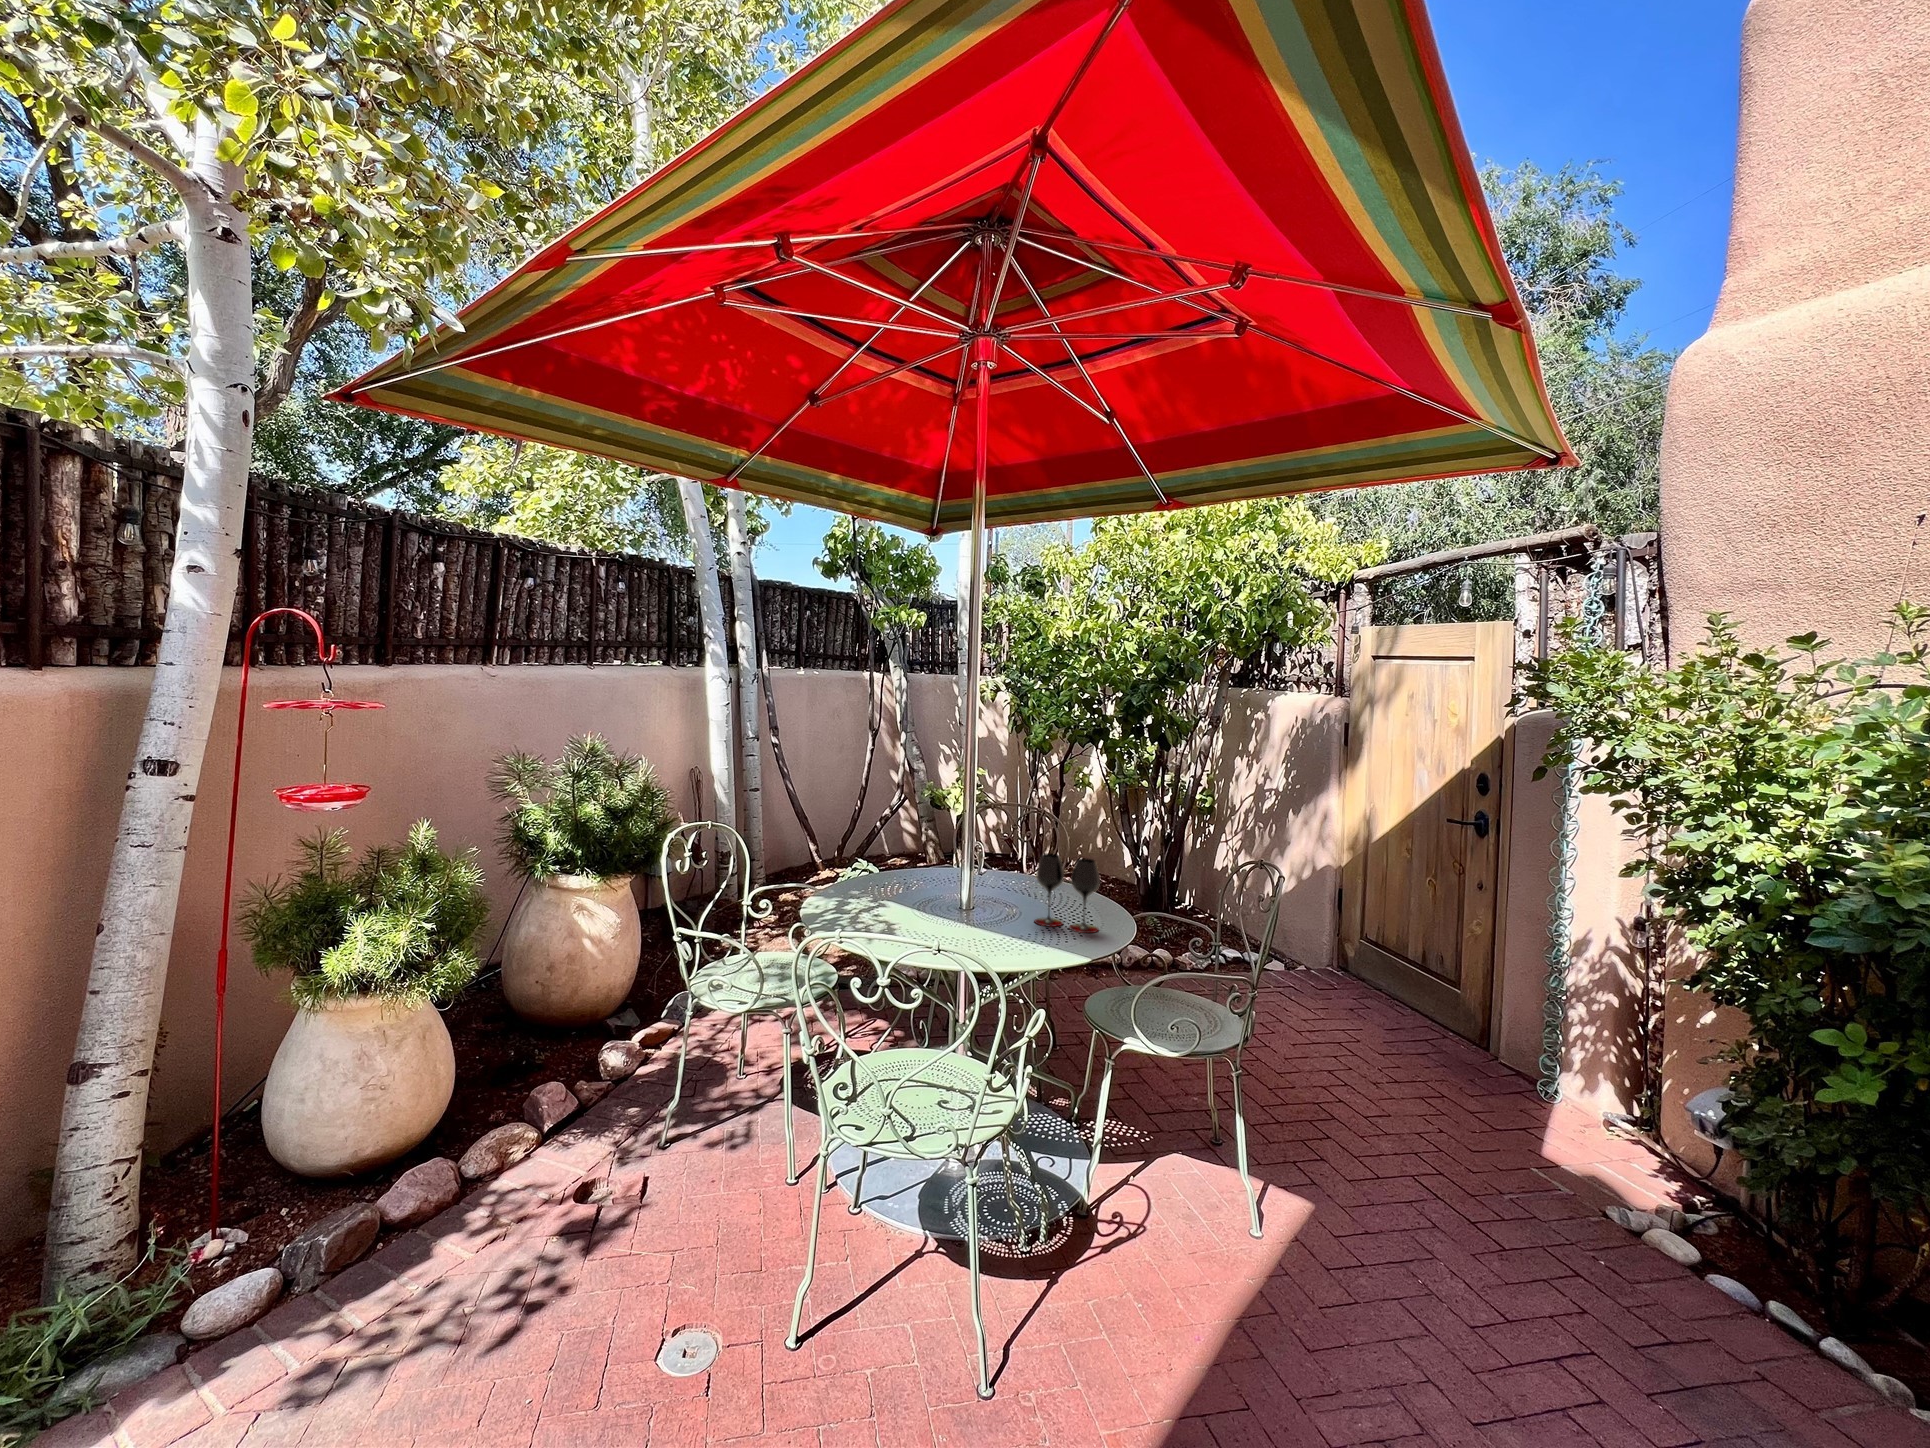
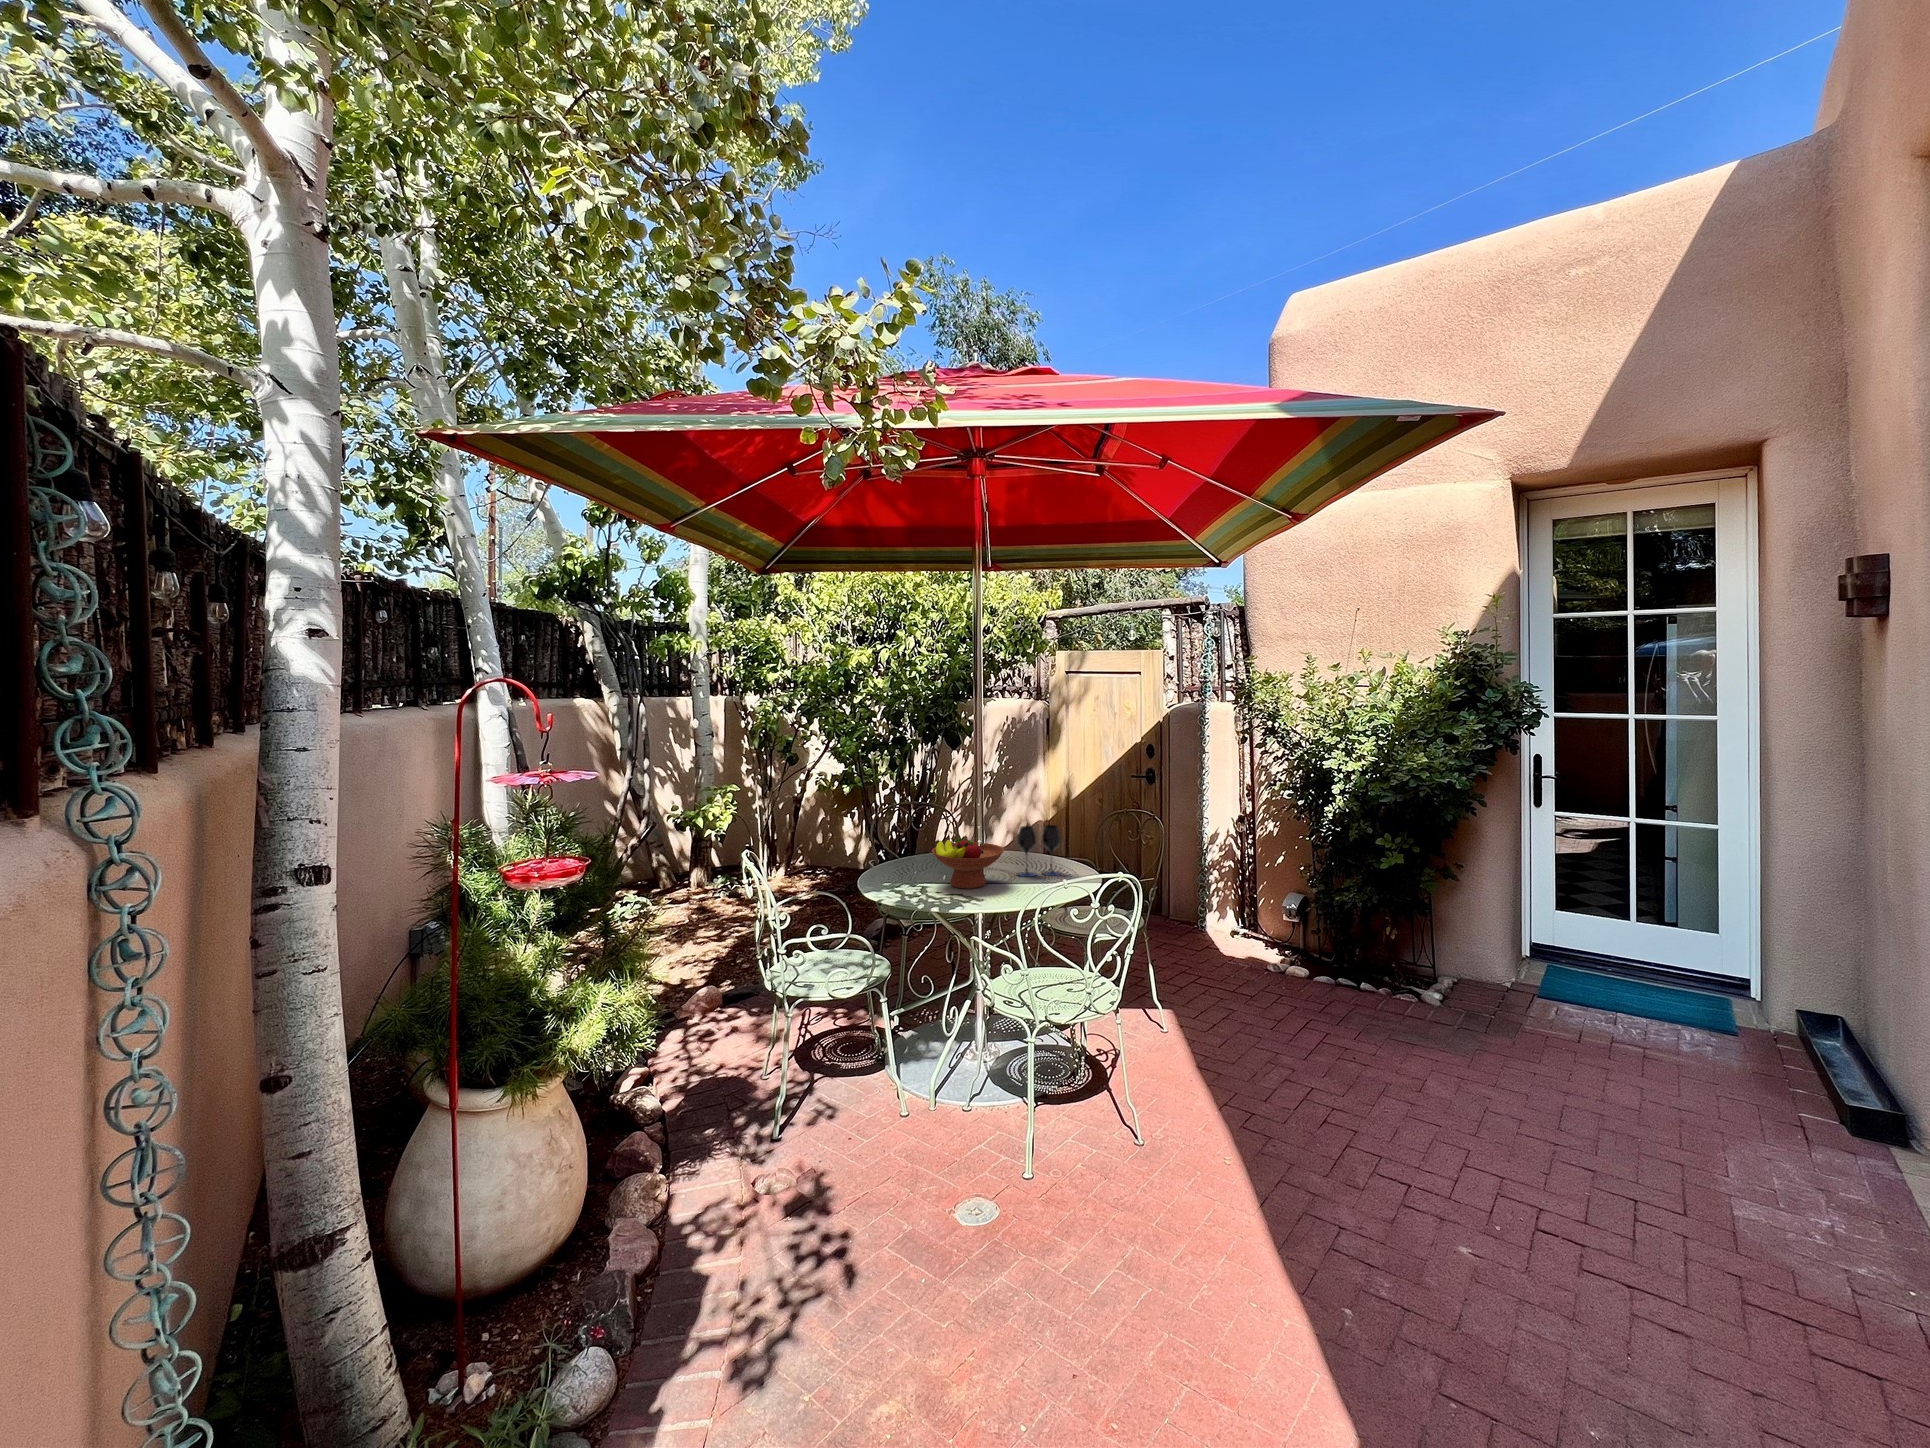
fruit bowl: none [903,853,1000,923] -> present [932,838,1004,889]

